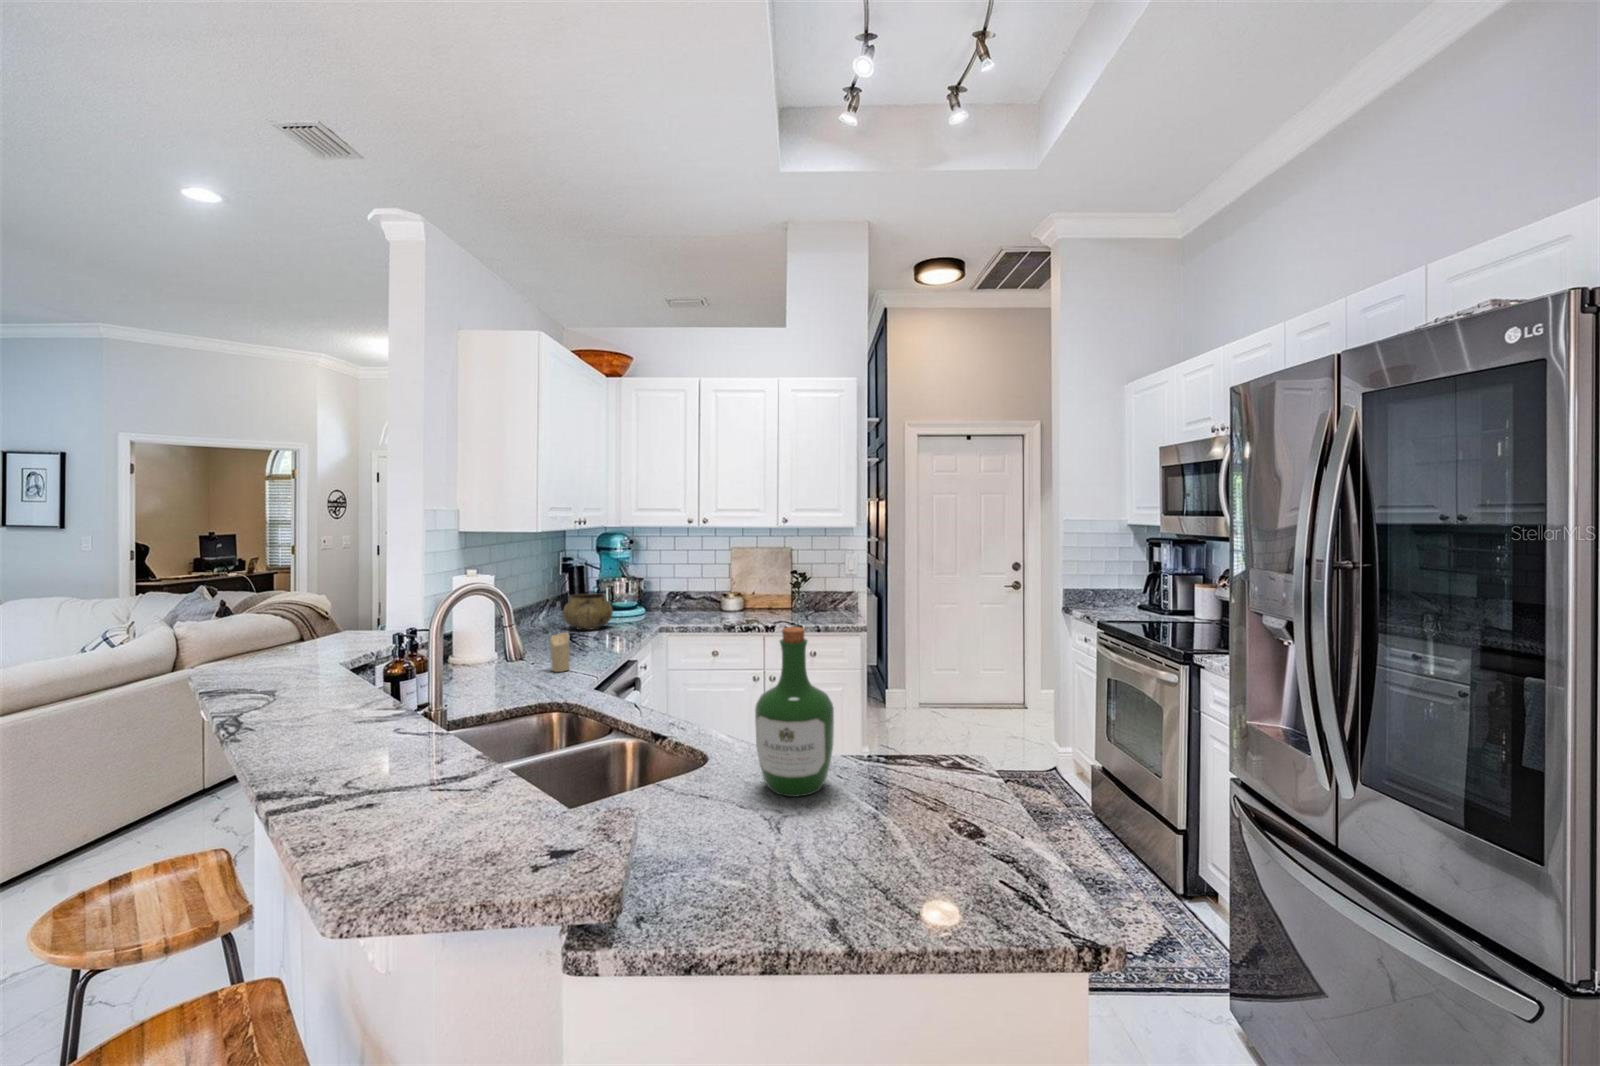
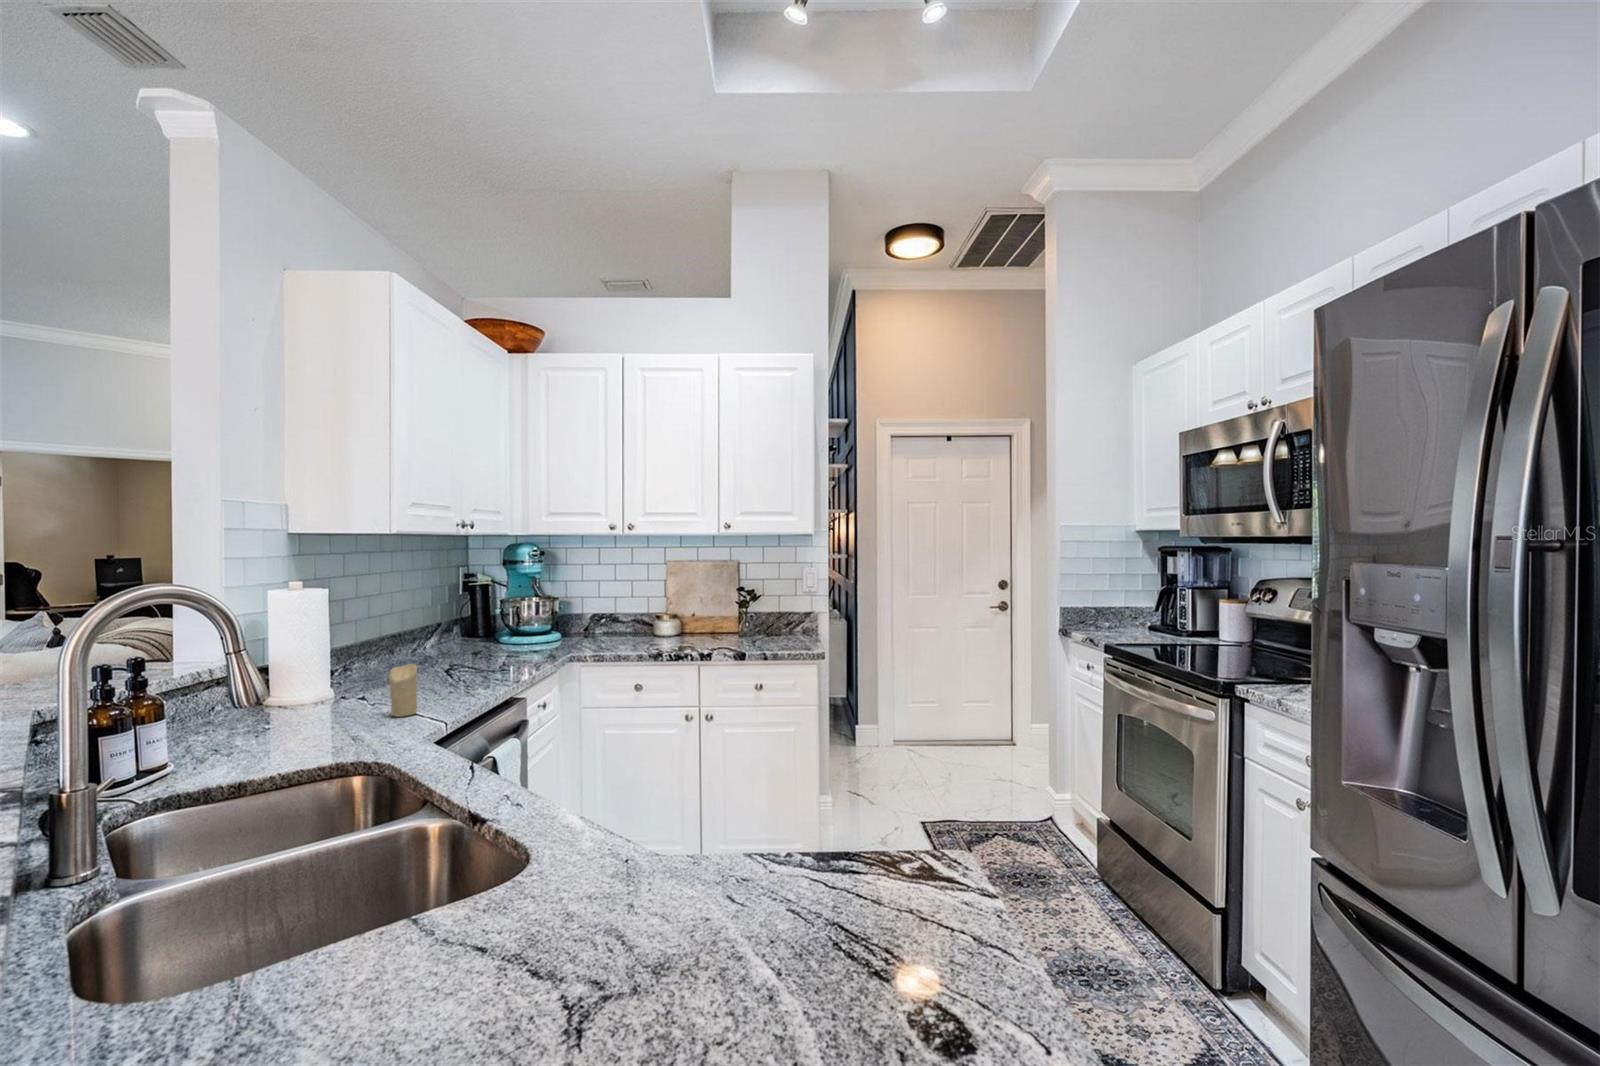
decorative bowl: present [563,594,613,630] -> none [447,614,511,659]
wine bottle: present [755,626,834,797] -> none [580,653,719,950]

